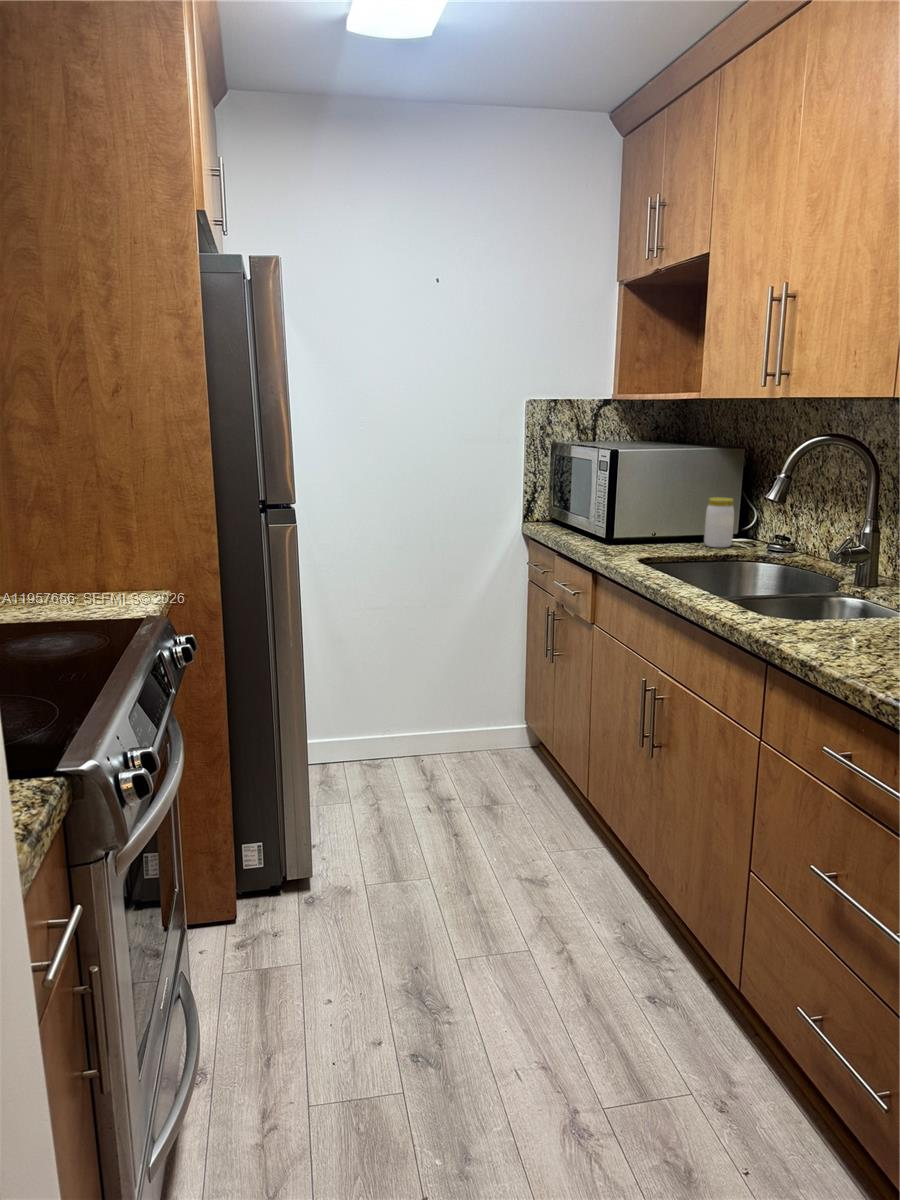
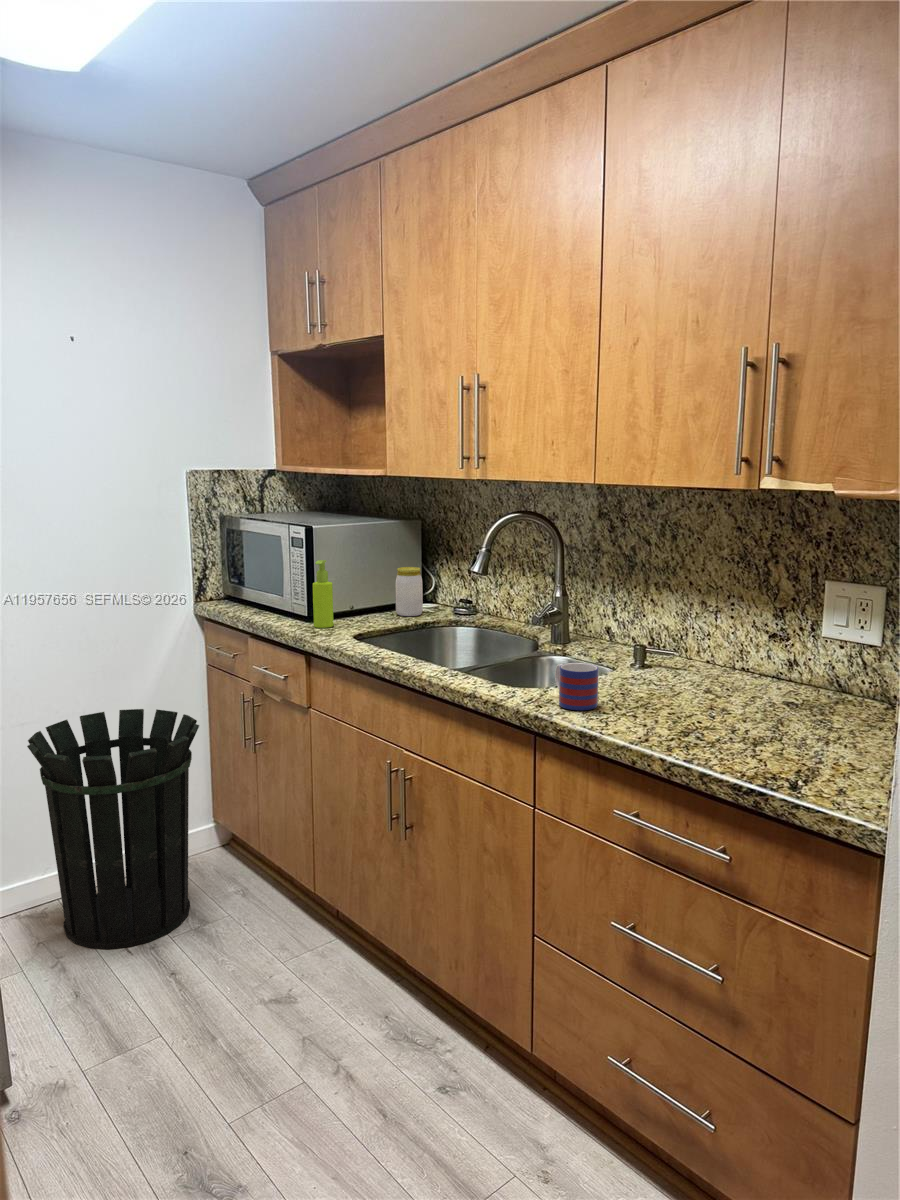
soap dispenser: none [613,483,634,549] -> present [313,560,334,628]
mug: none [798,592,848,643] -> present [555,663,599,710]
waste bin: none [367,609,507,808] -> present [27,709,199,949]

